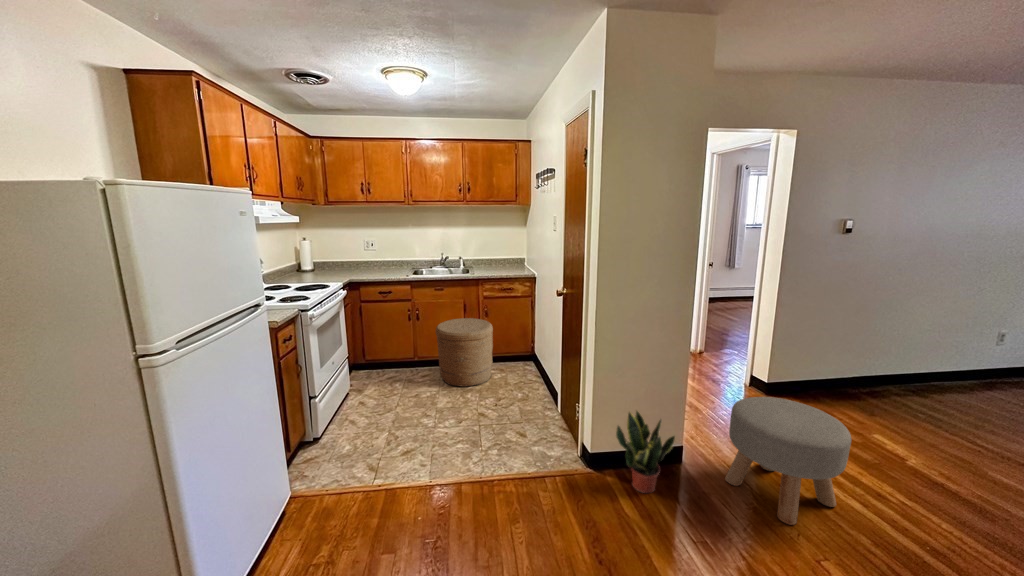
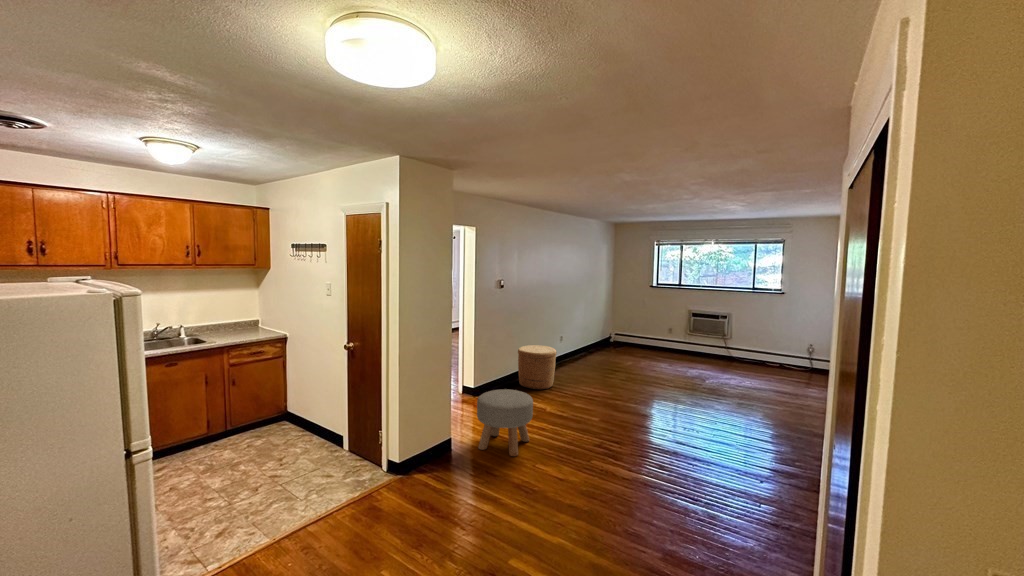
basket: present [436,318,493,387] -> present [518,345,557,390]
potted plant: present [616,411,675,493] -> none [419,419,454,474]

